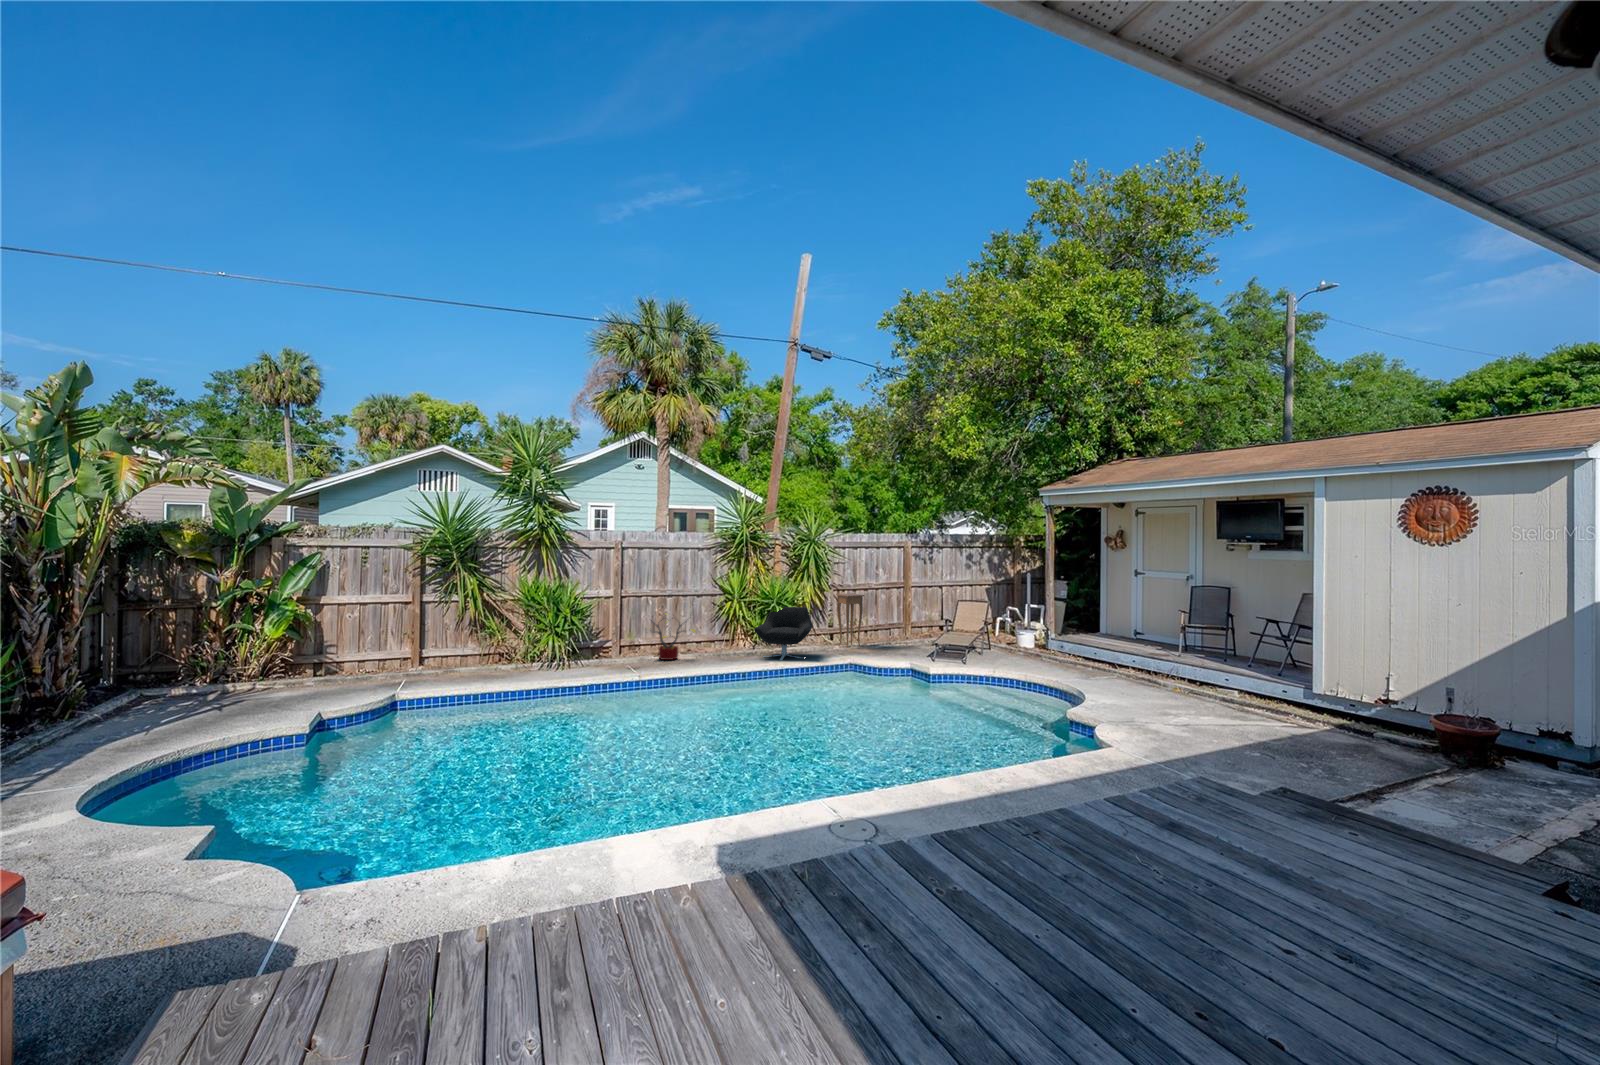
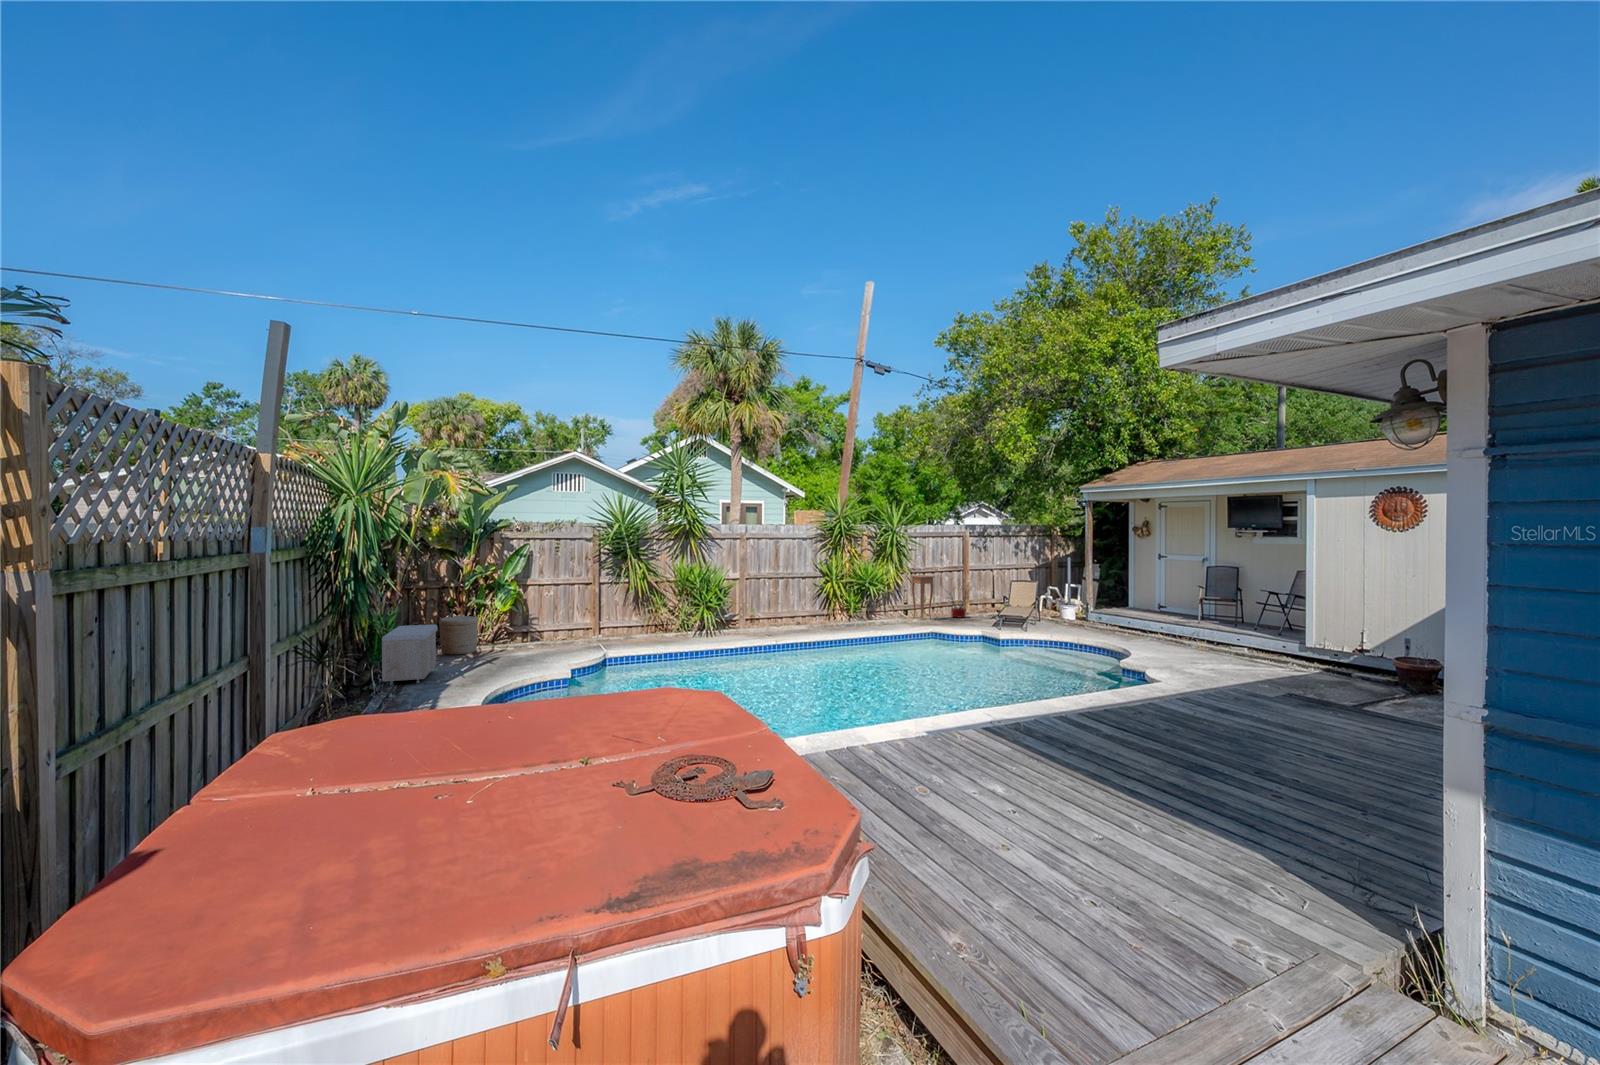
lounge chair: present [754,607,812,660] -> none [853,586,899,630]
decorative plant: present [651,620,696,660] -> present [949,587,979,618]
woven basket: none [182,643,241,694] -> present [439,616,478,655]
storage bench: none [10,657,131,743] -> present [382,625,438,685]

